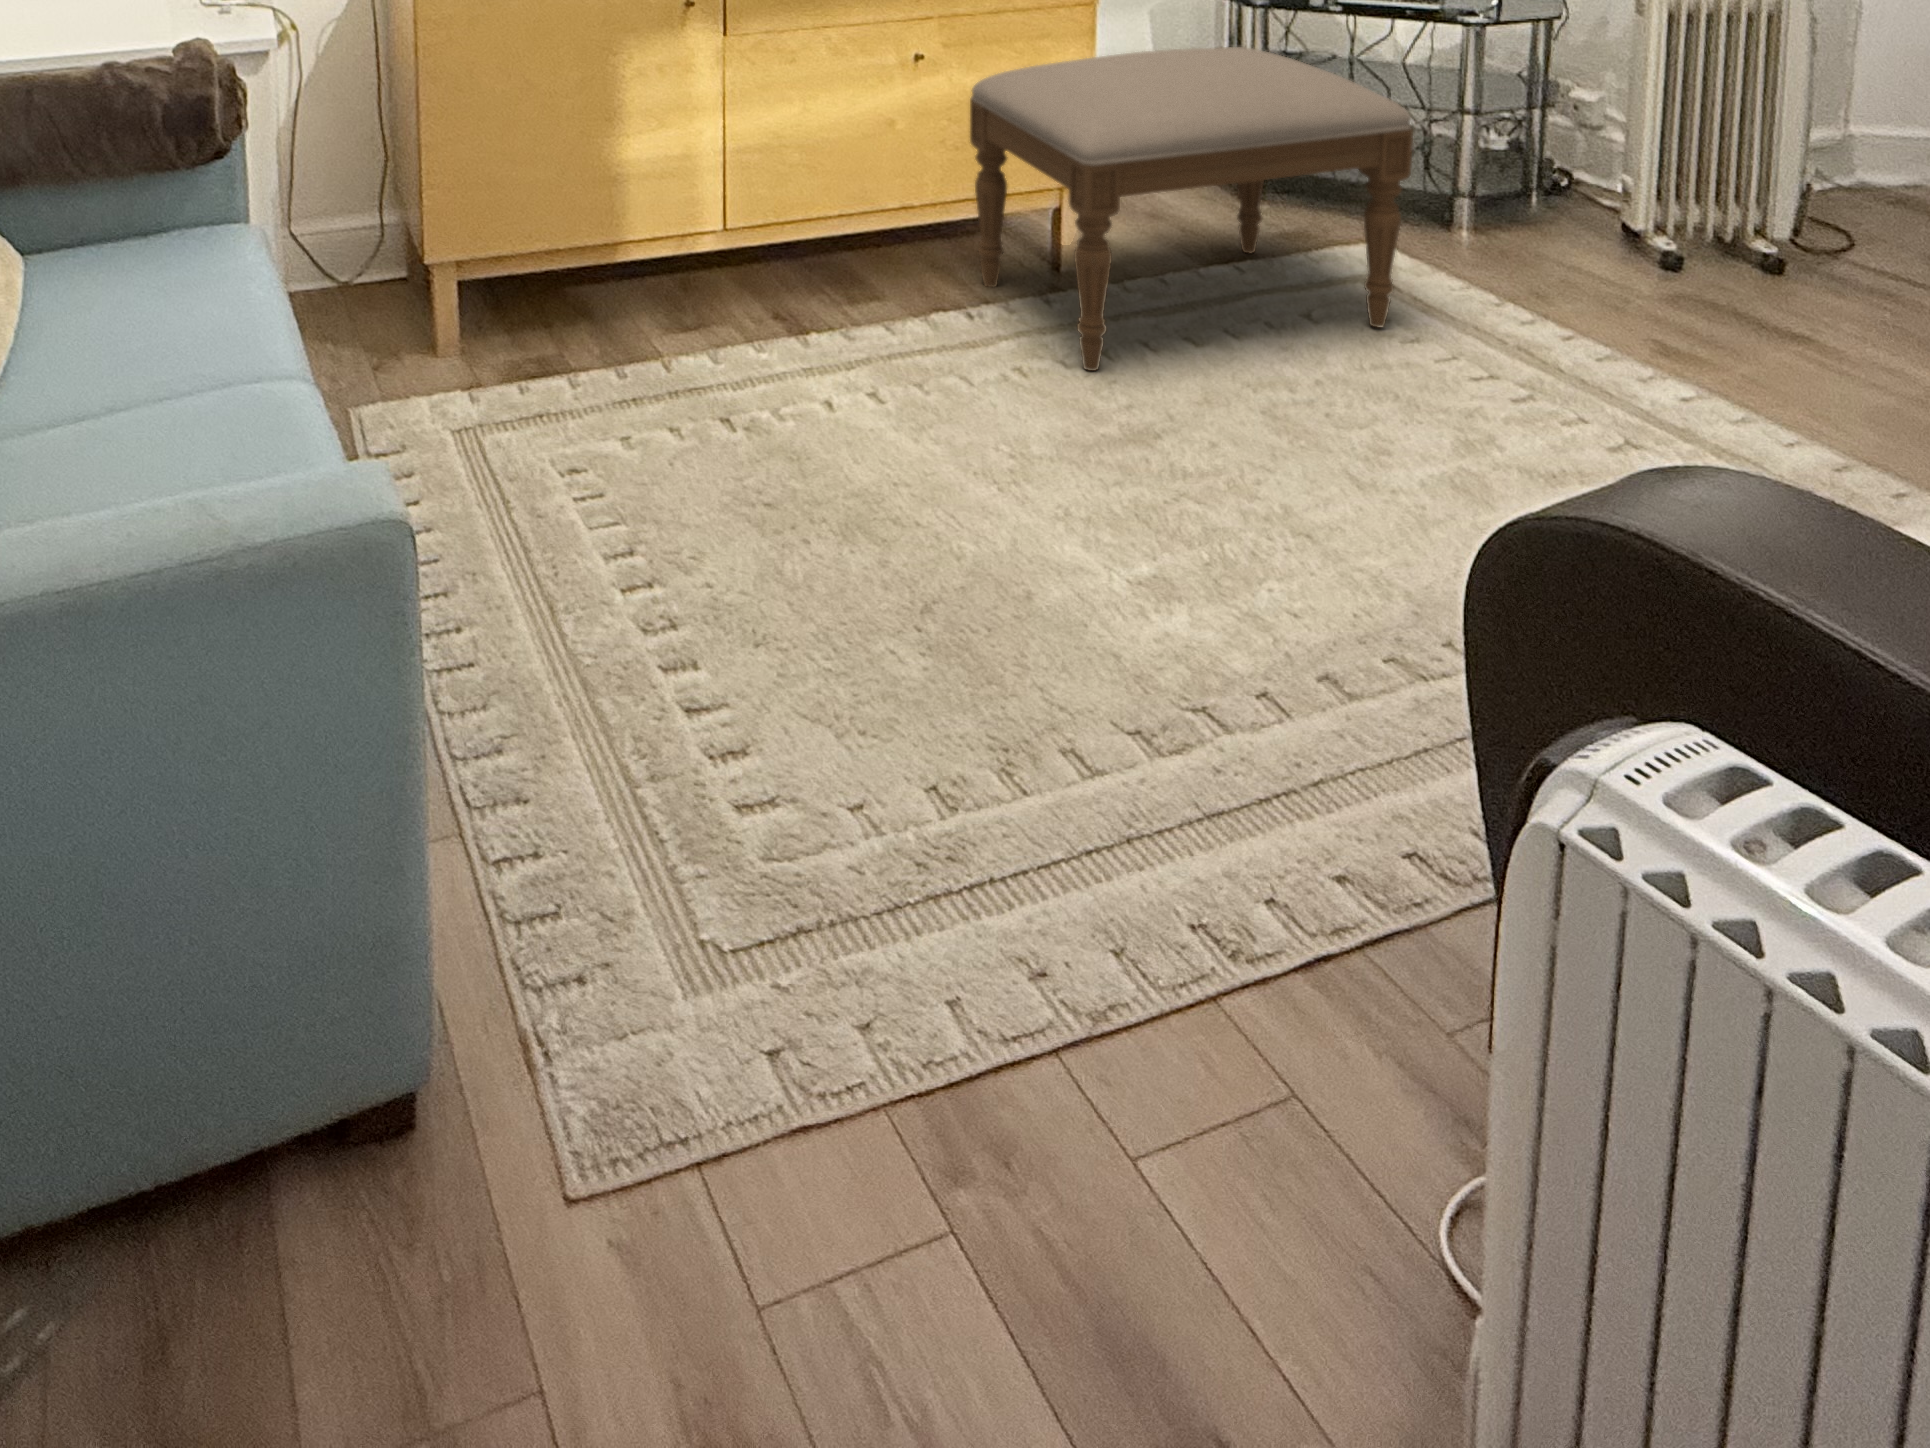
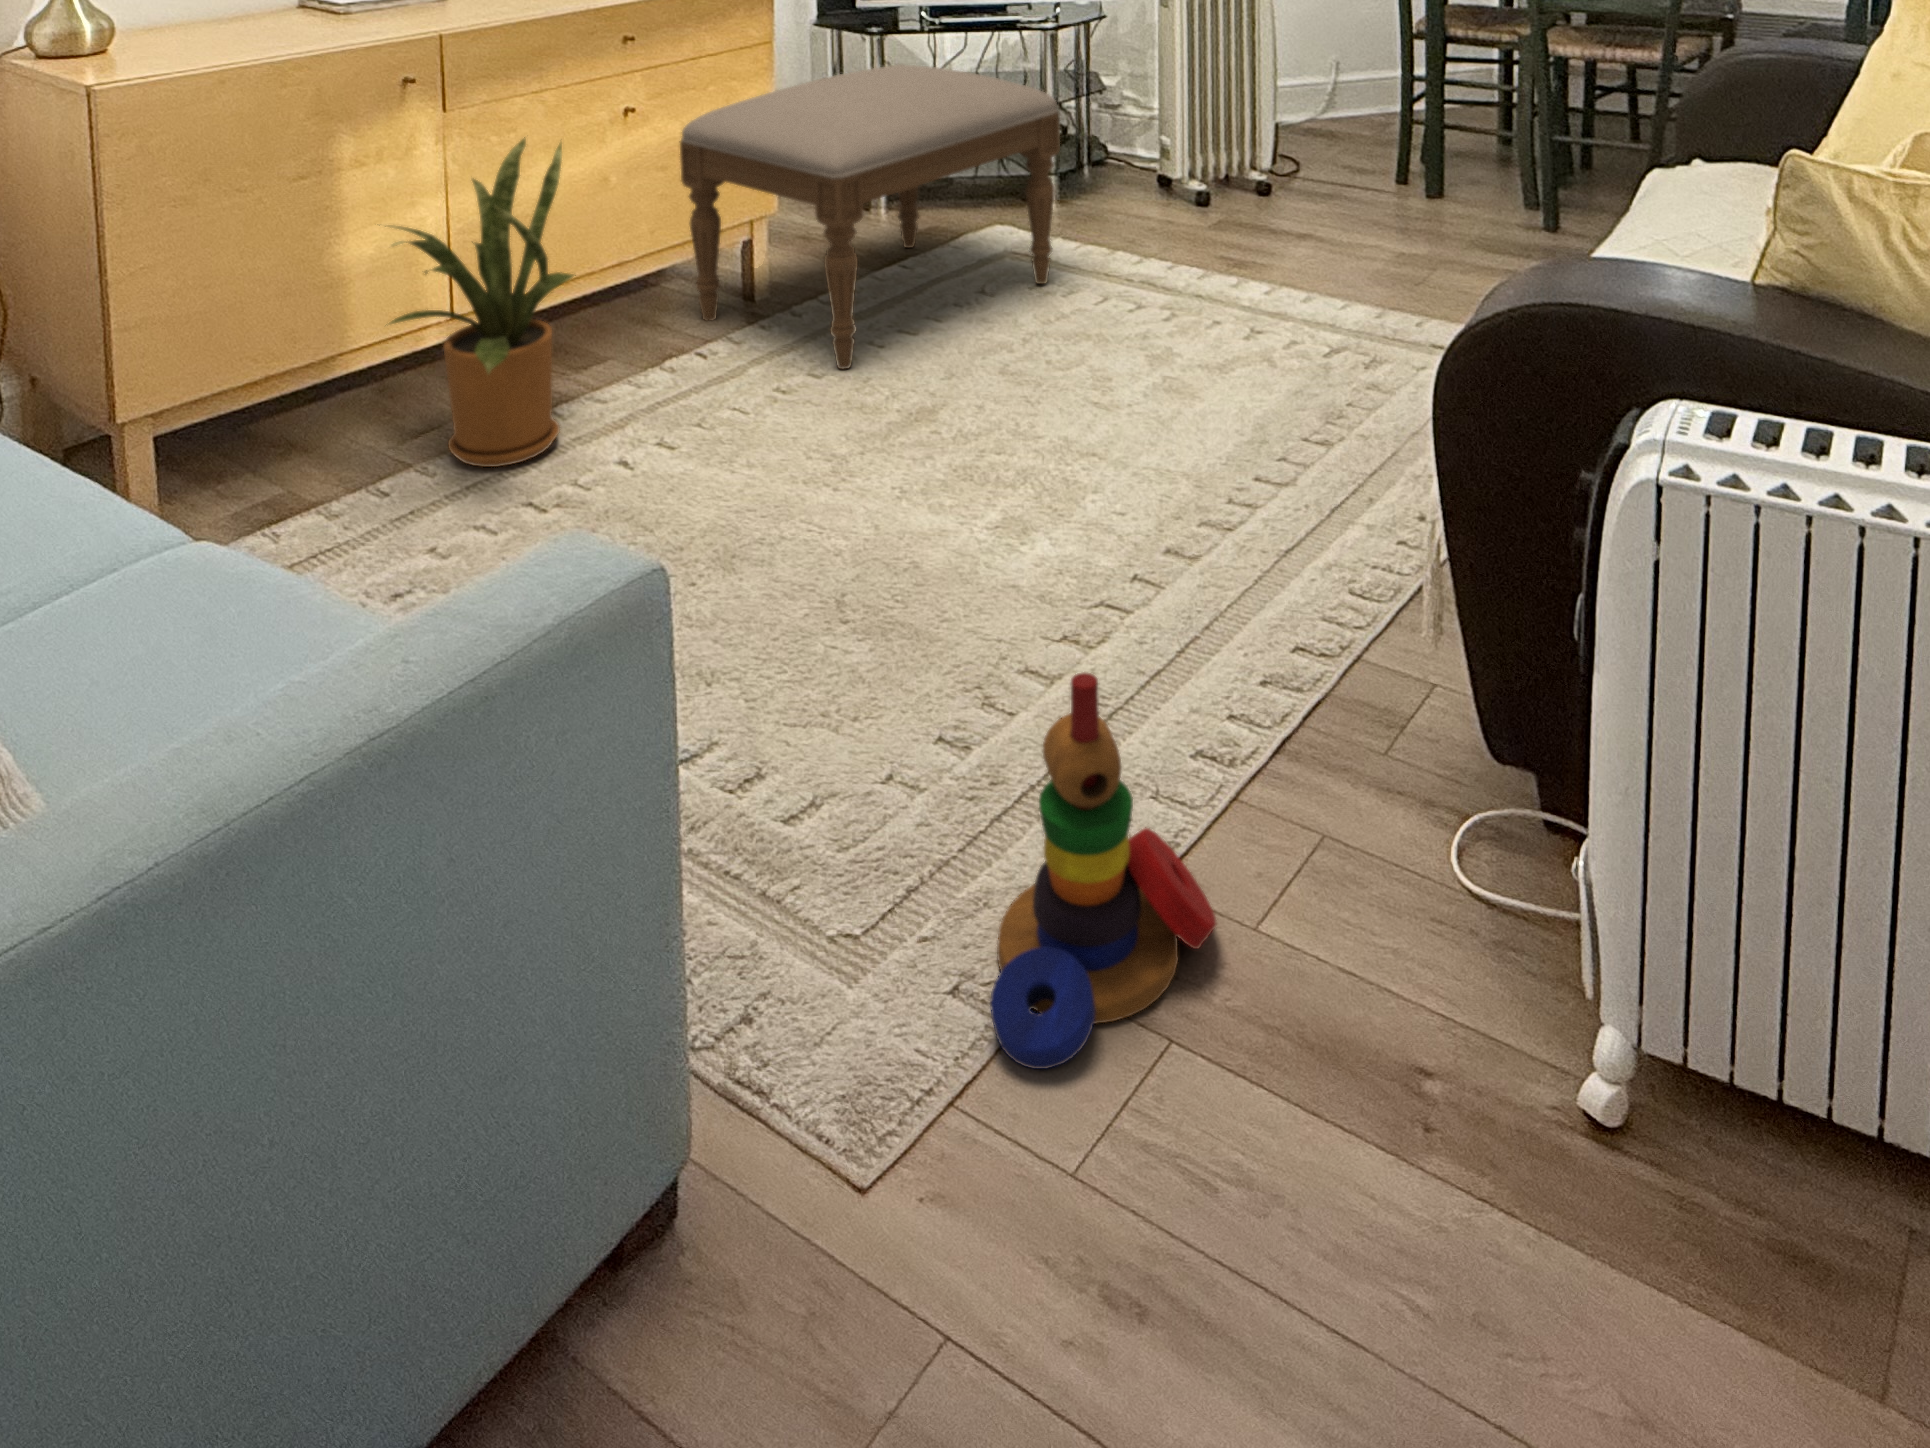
house plant: none [608,73,827,384] -> present [385,137,576,467]
stacking toy: none [772,777,1081,1181] -> present [990,673,1216,1069]

